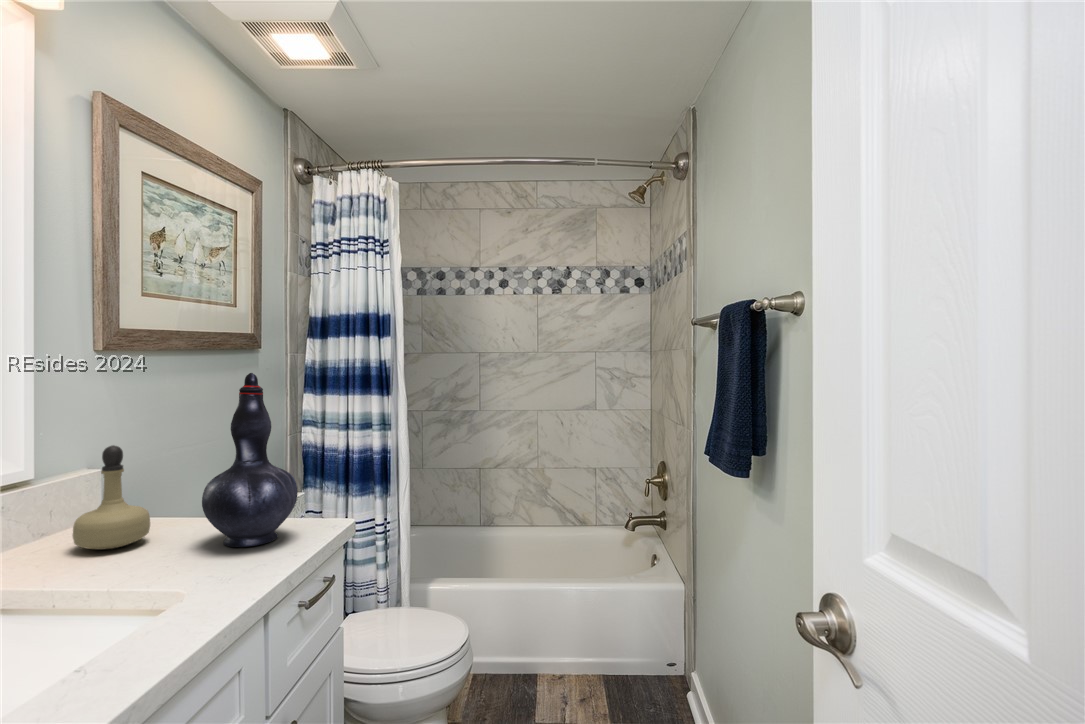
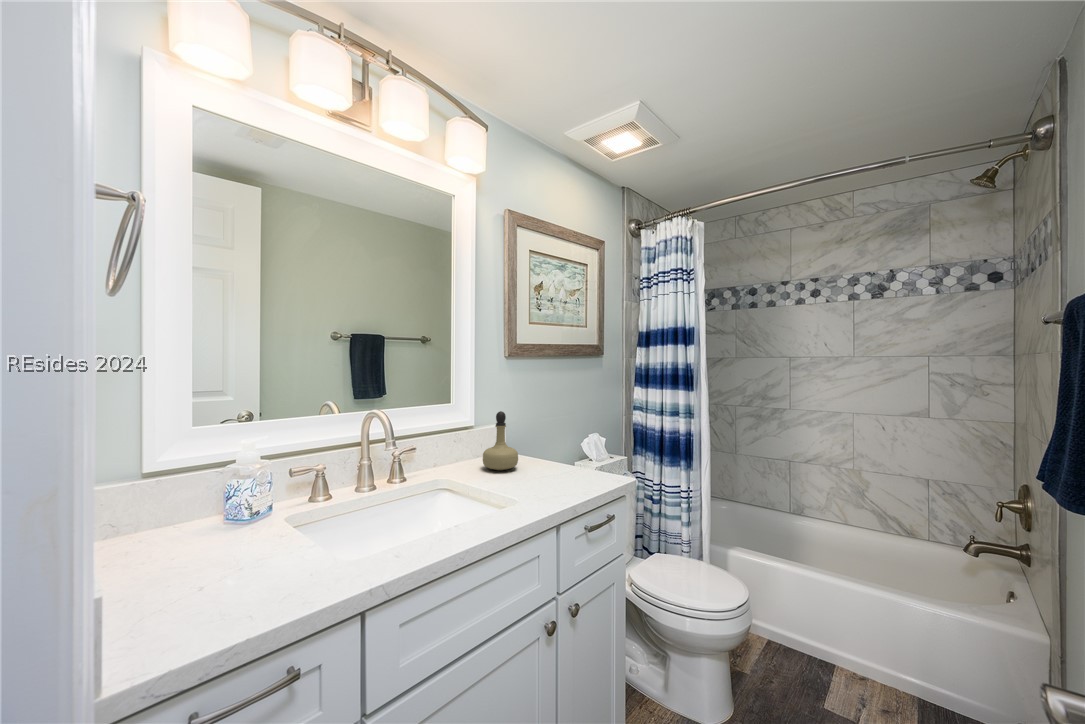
decorative vase: present [202,373,298,547] -> none [539,371,594,484]

